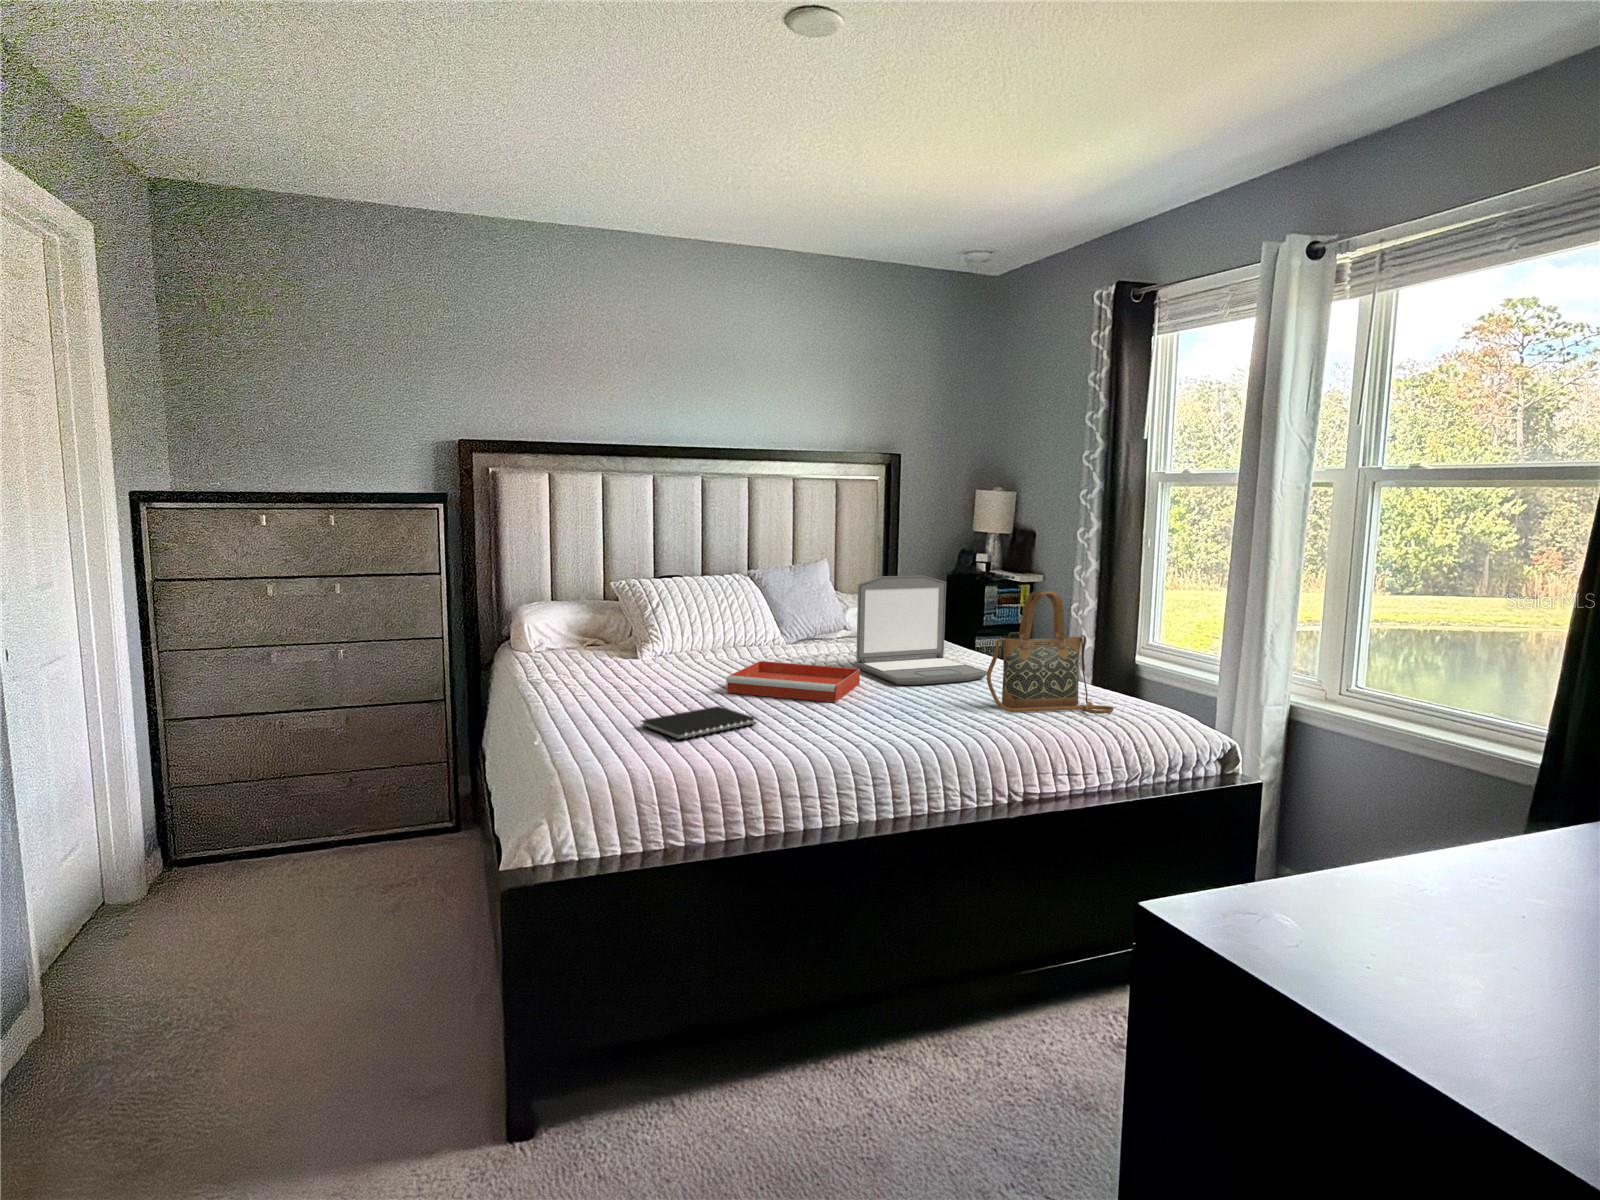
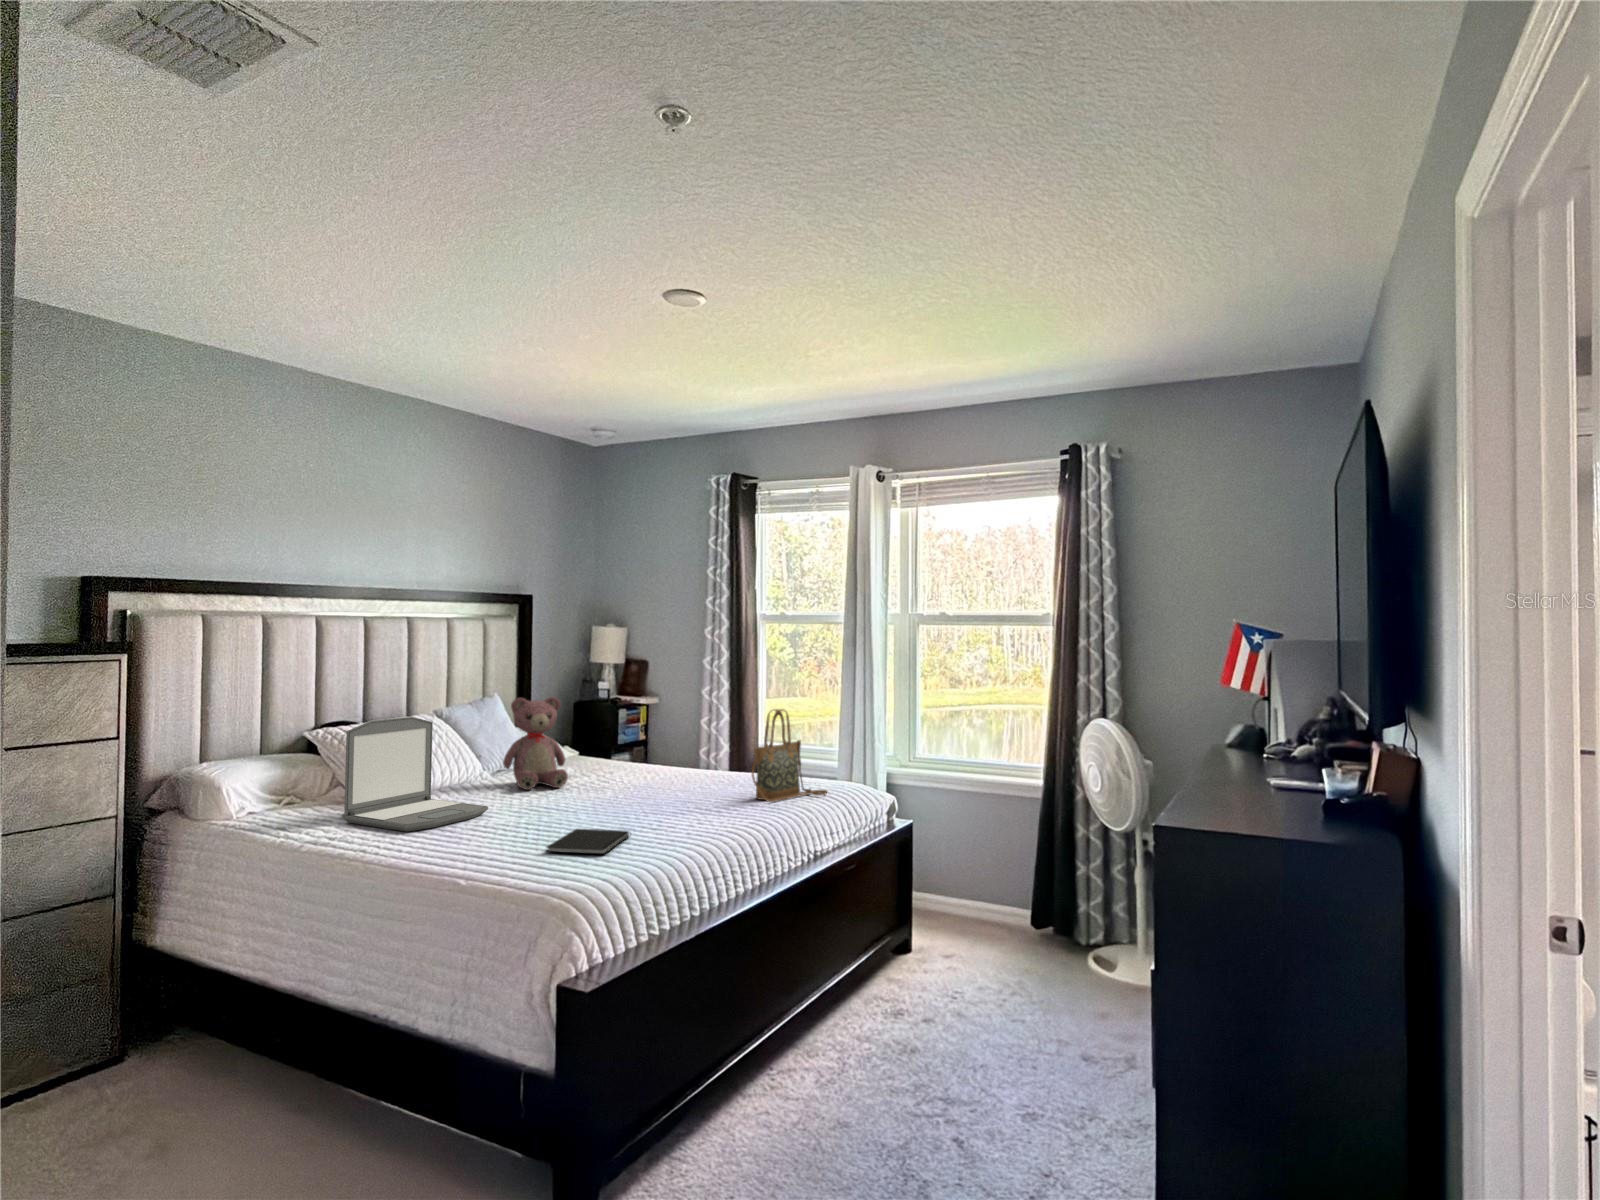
teddy bear: none [782,561,849,661] -> present [503,697,568,790]
laptop: present [855,575,987,685] -> present [342,717,488,832]
tray: present [726,661,860,702] -> none [534,787,646,821]

